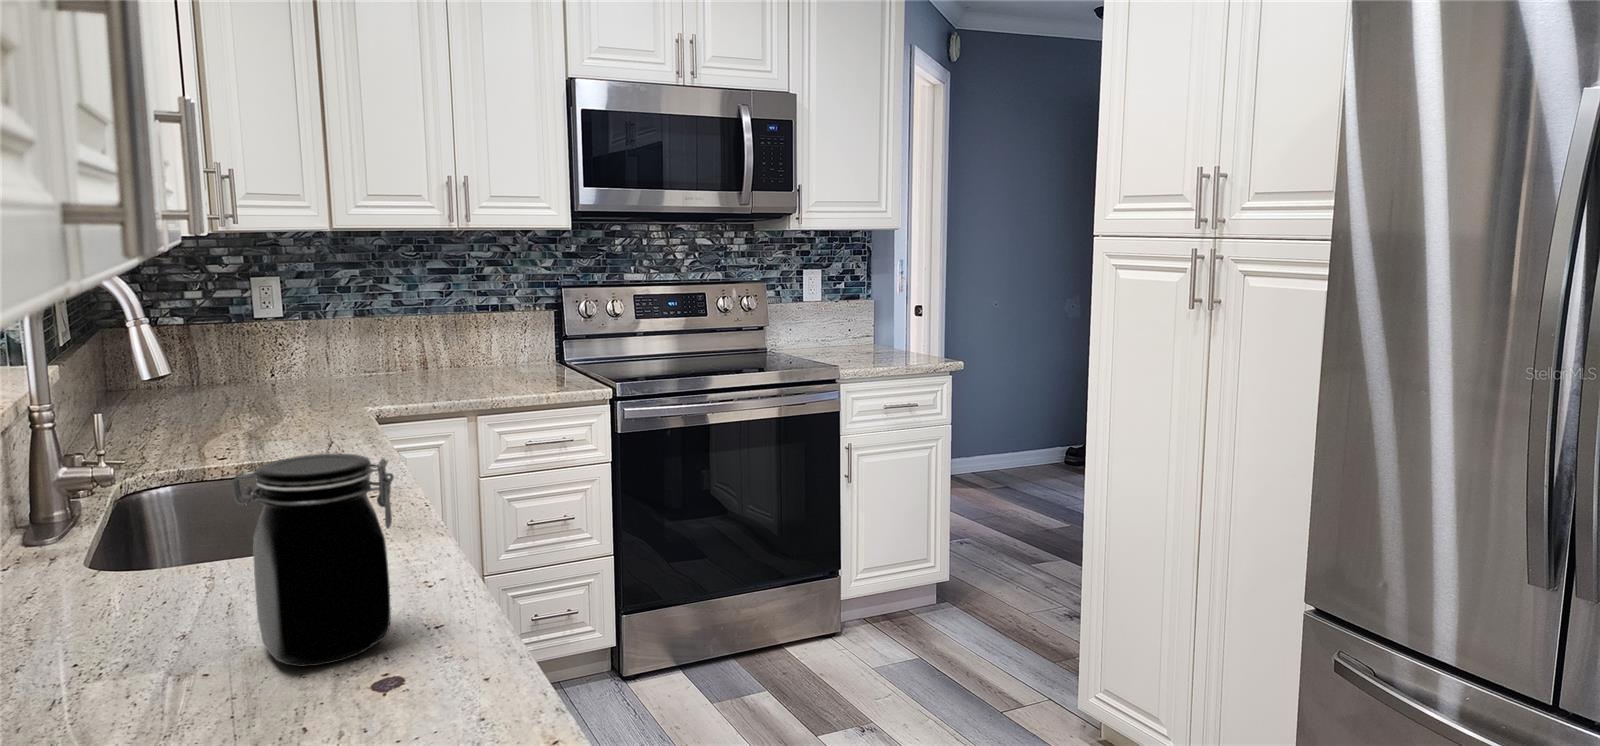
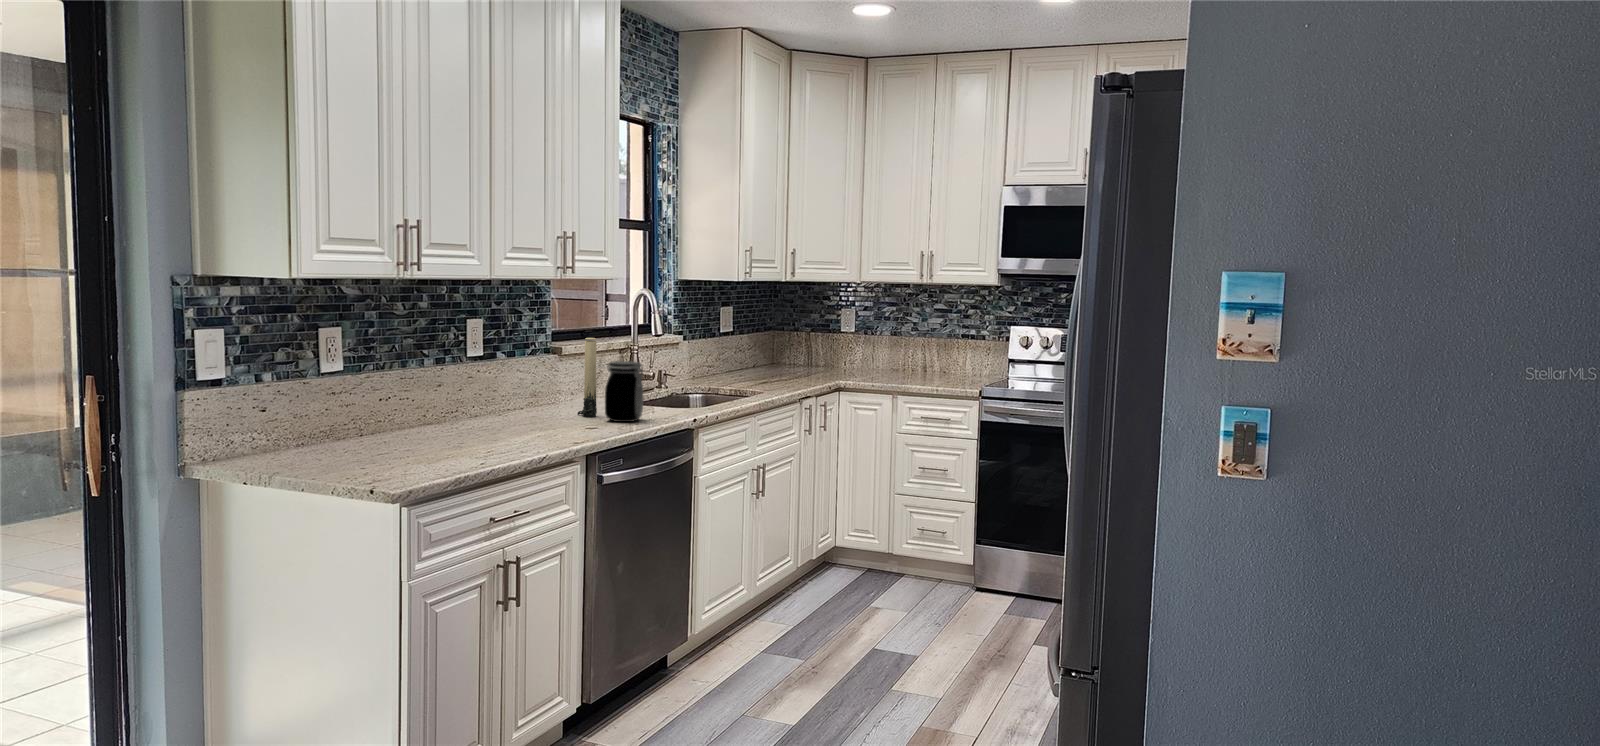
candle: none [88,398,179,680] -> present [578,338,597,417]

